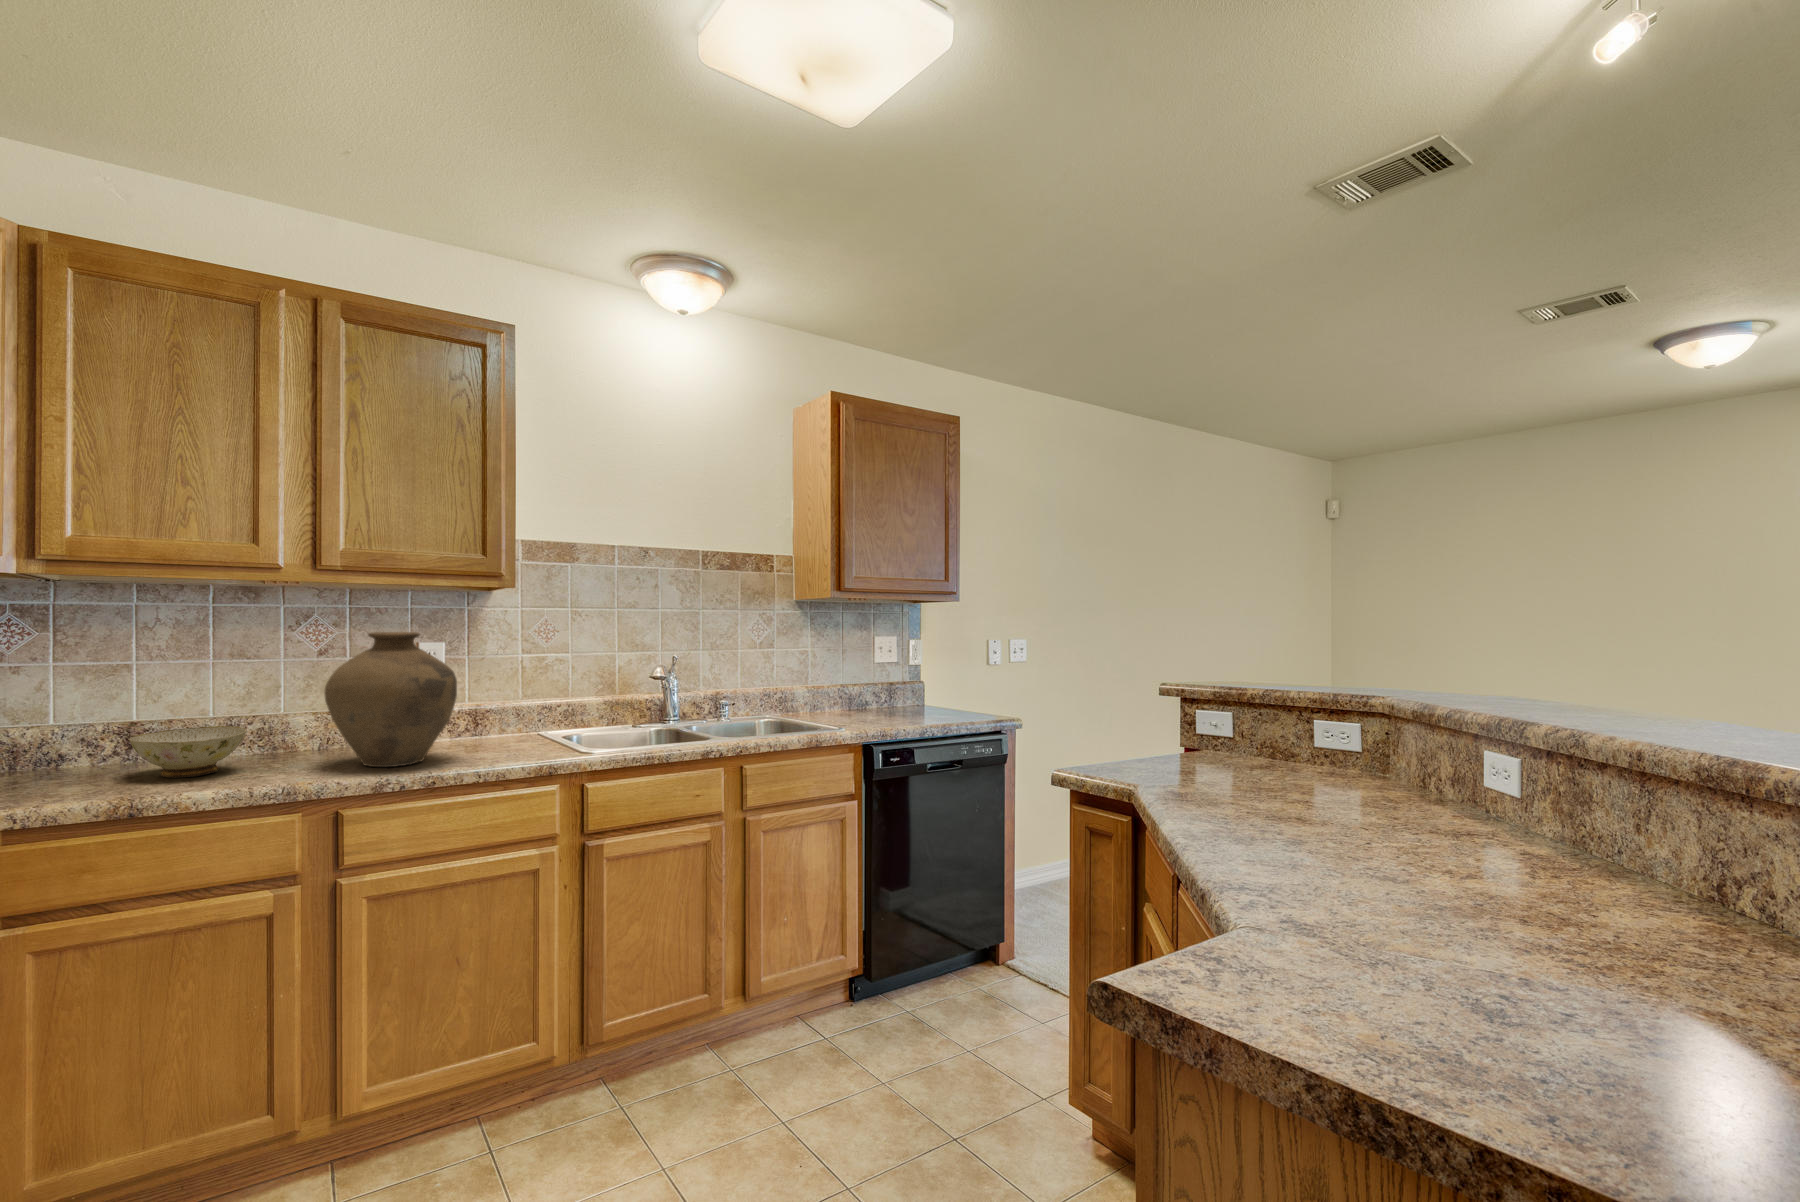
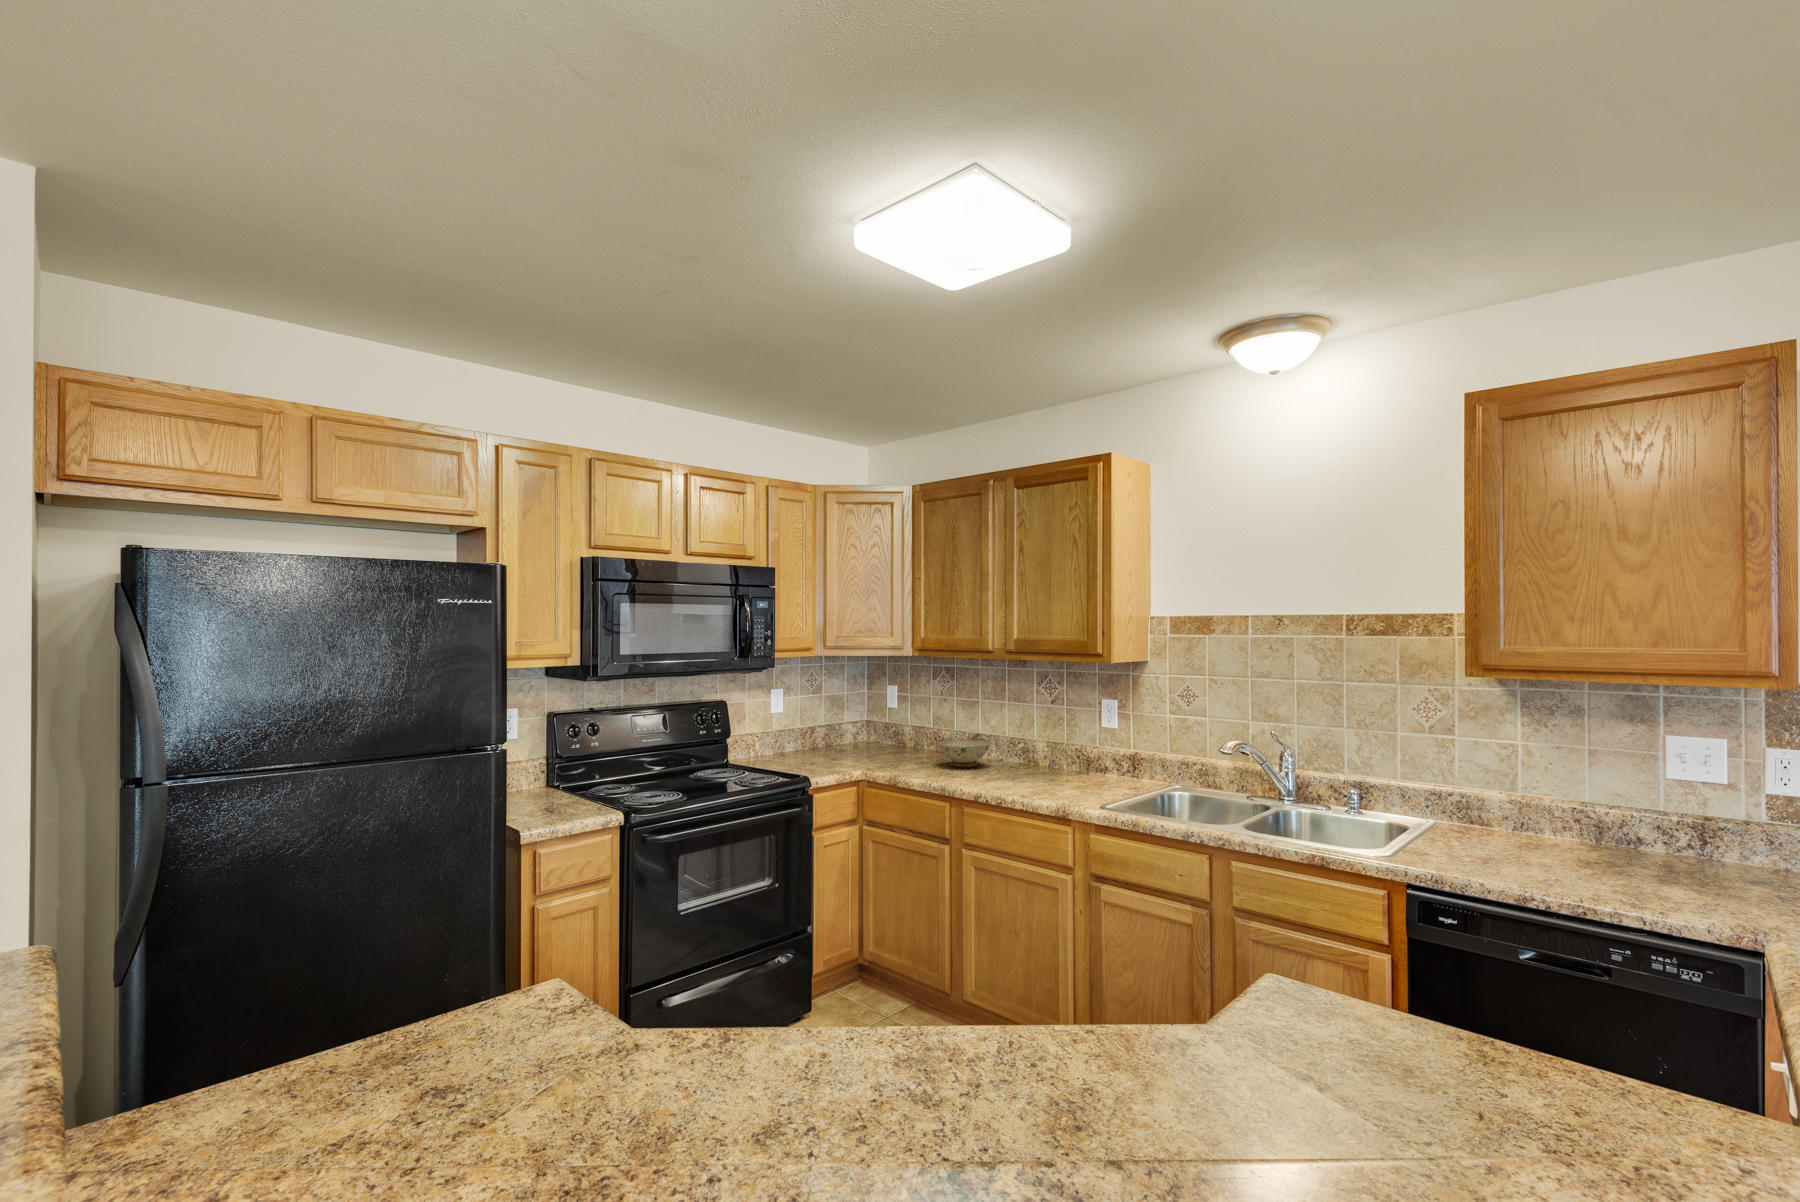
vase: present [325,632,457,767] -> none [997,689,1077,784]

